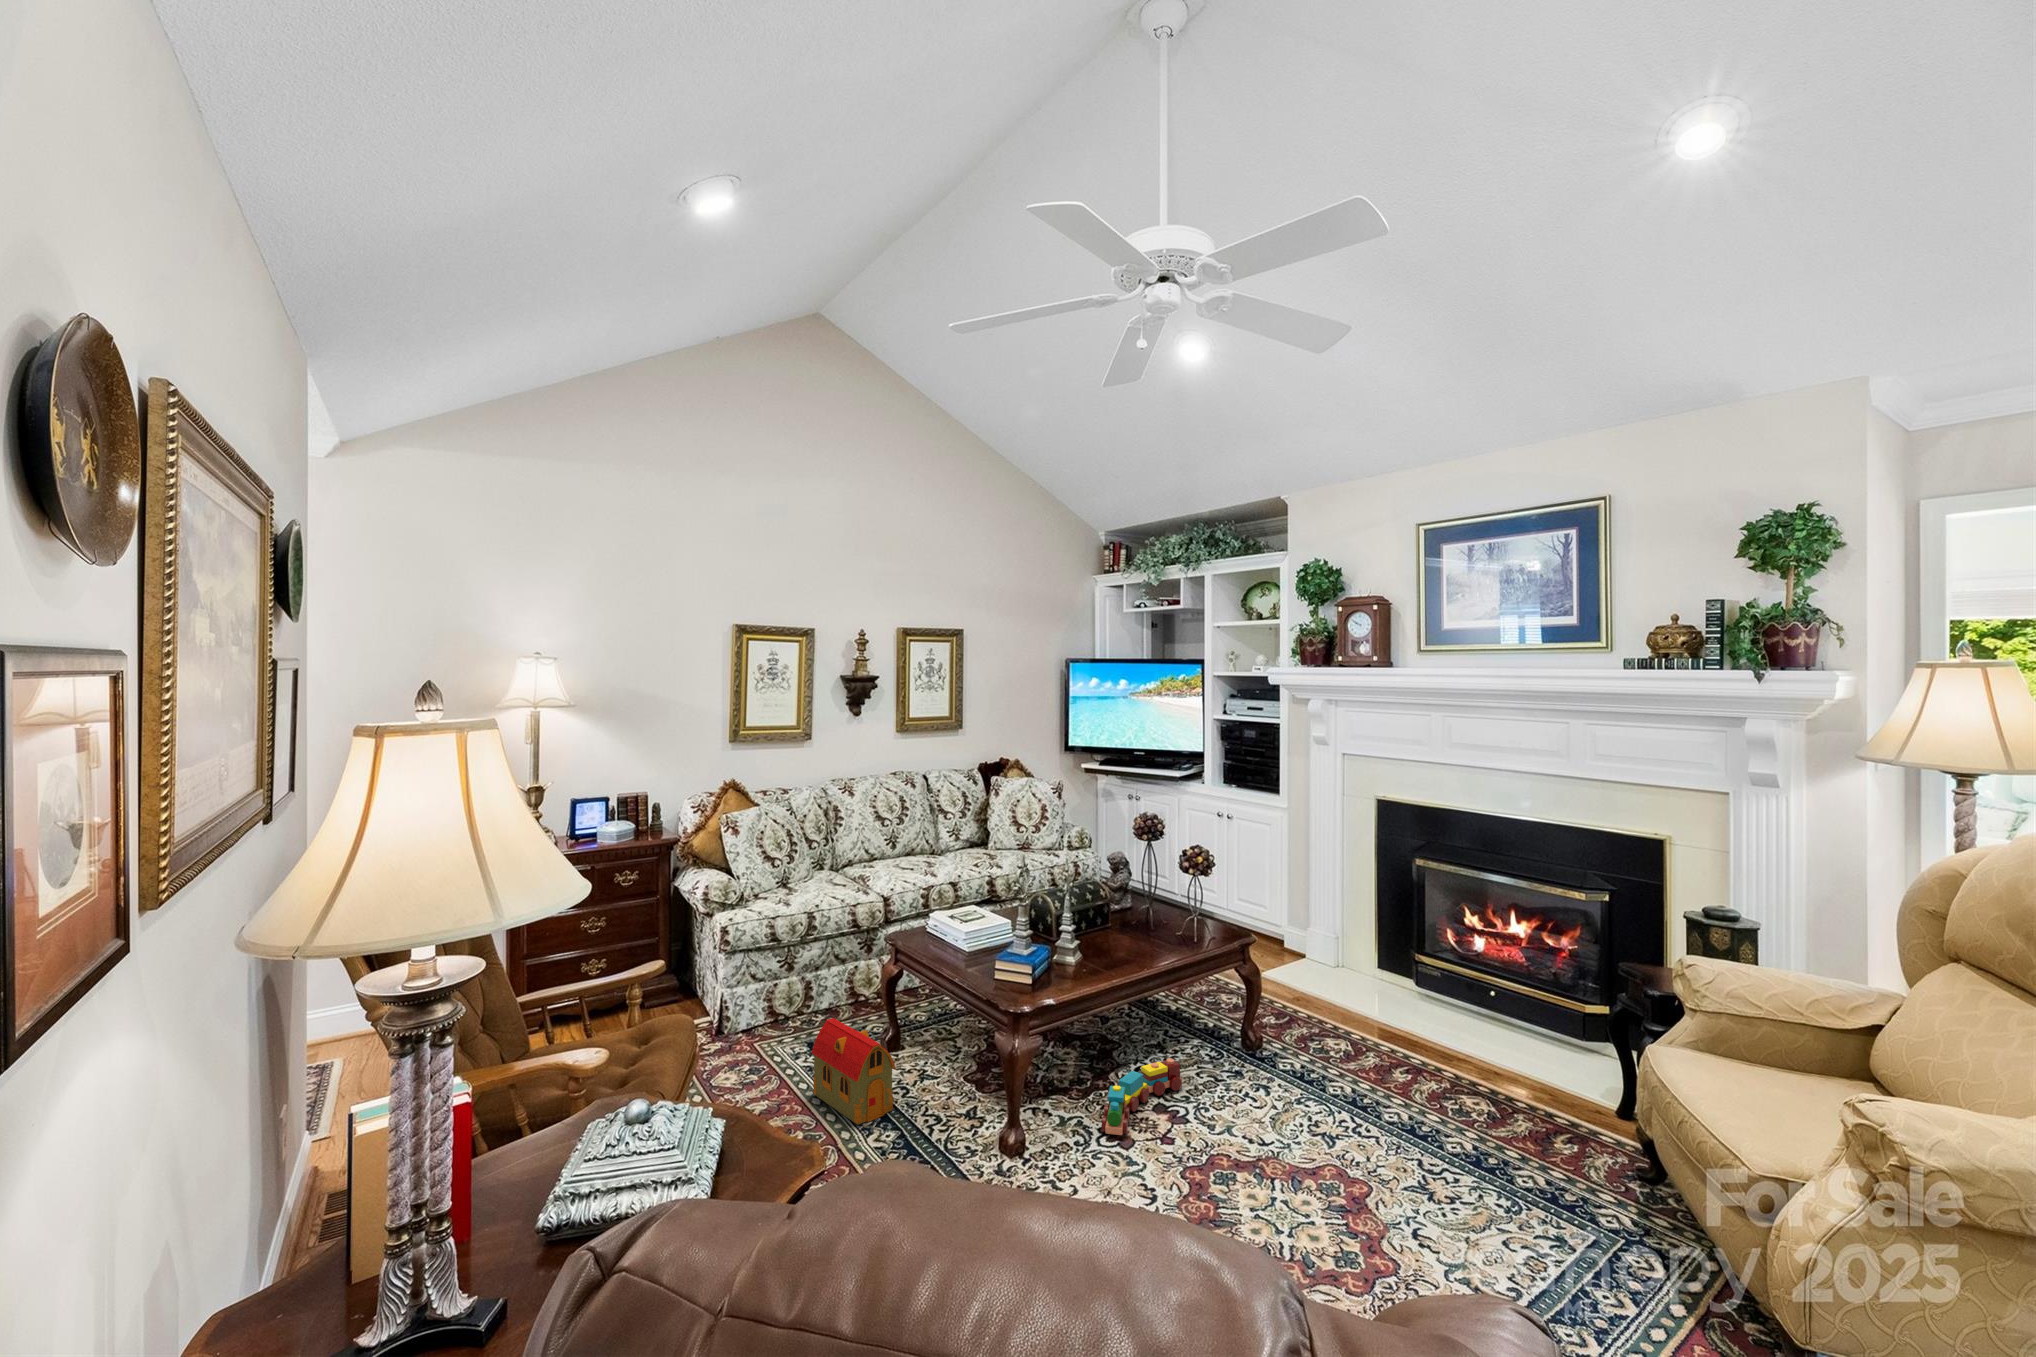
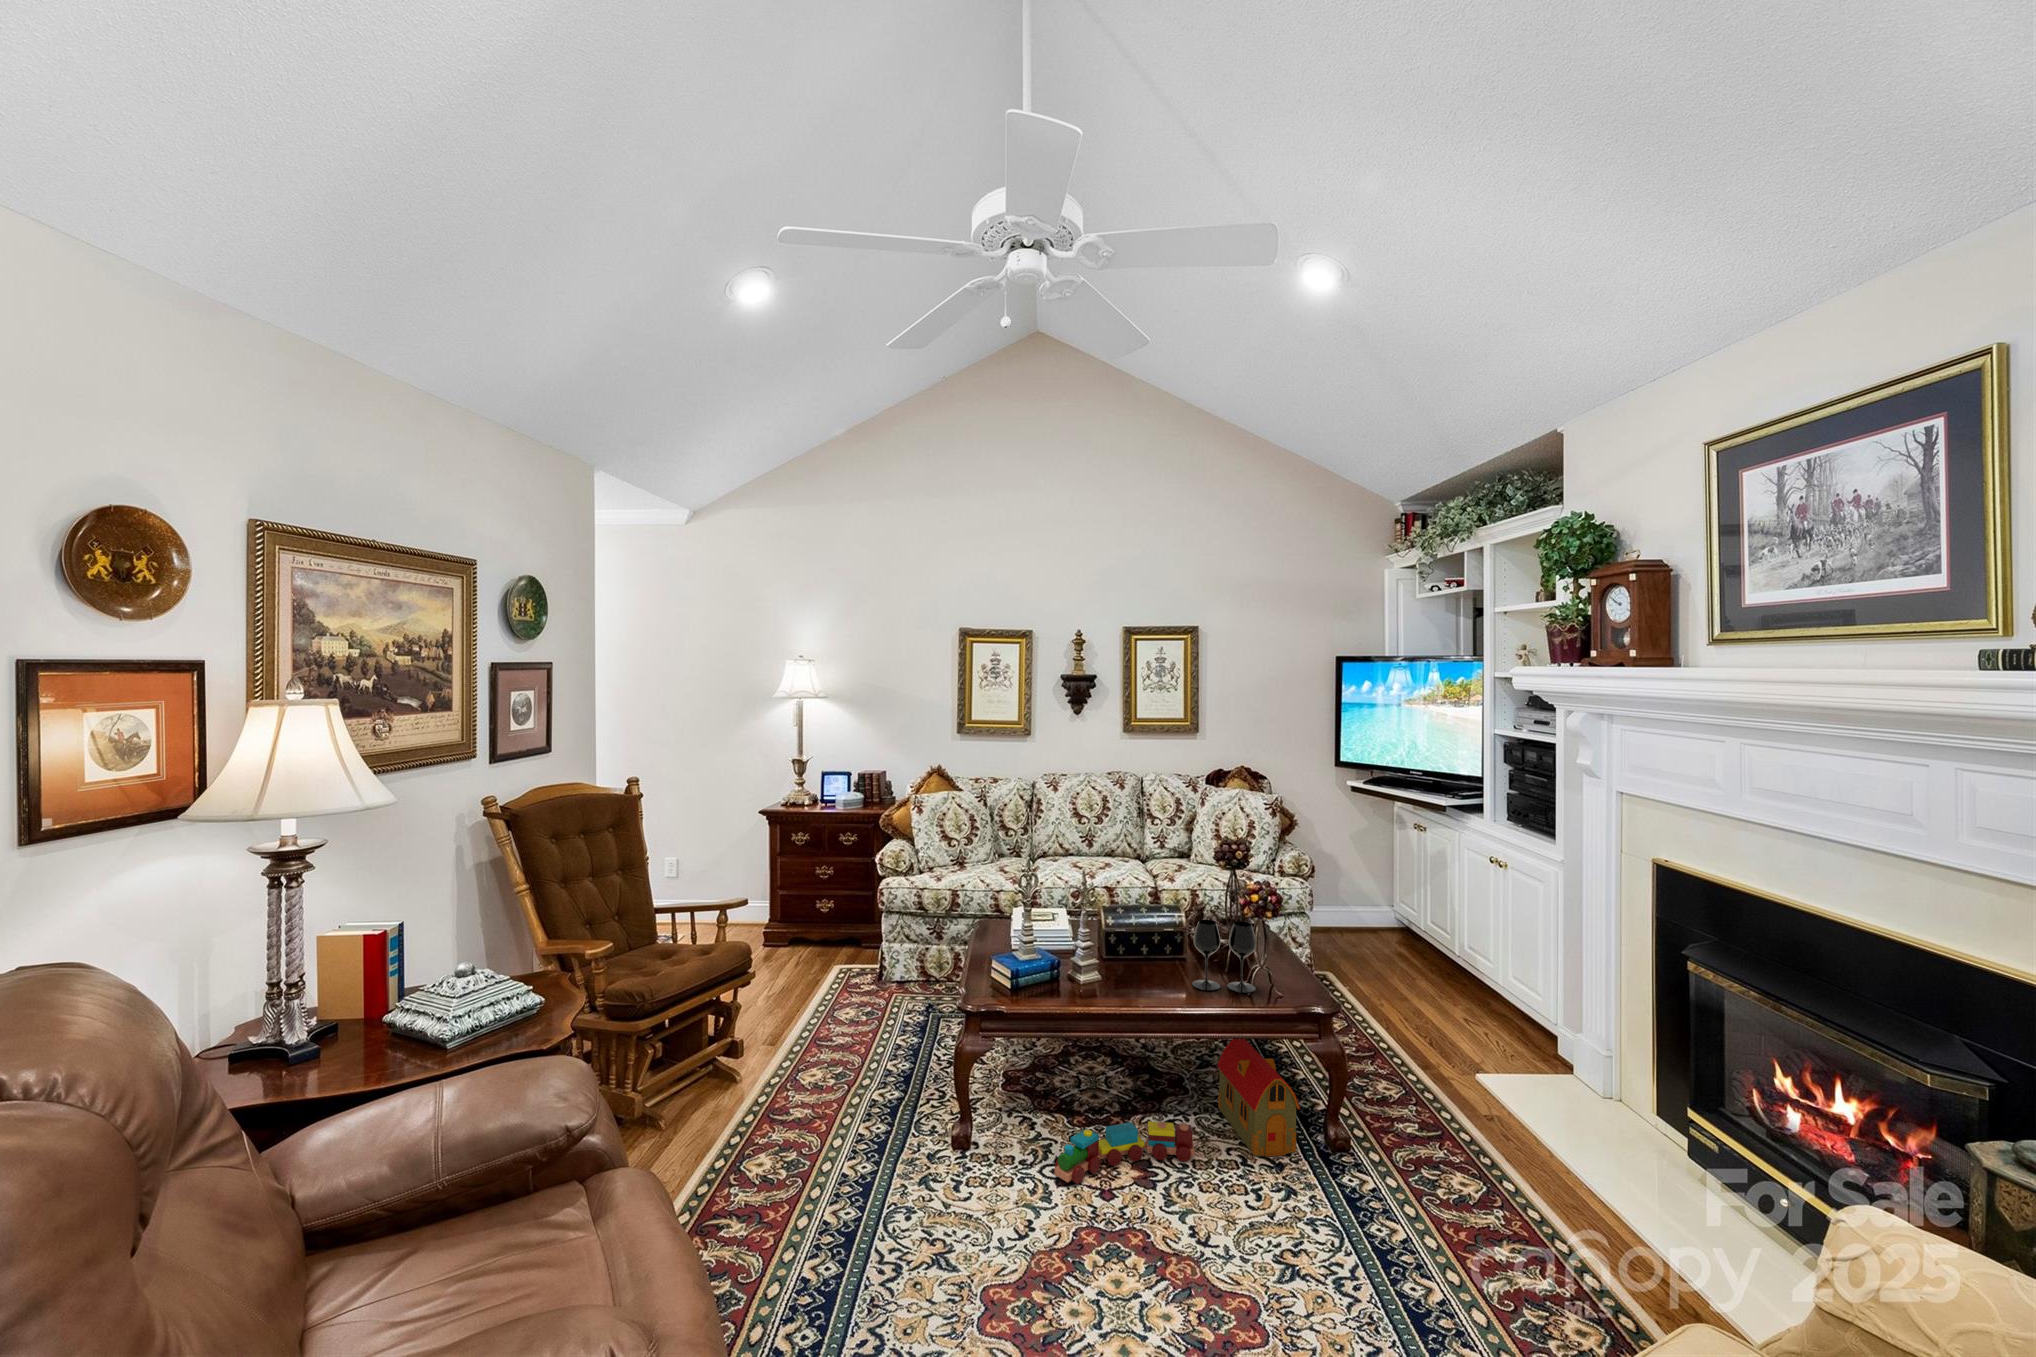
wine glass: none [1136,878,1185,943] -> present [1192,919,1256,993]
toy house: present [812,1018,895,1125] -> present [1217,1038,1300,1157]

